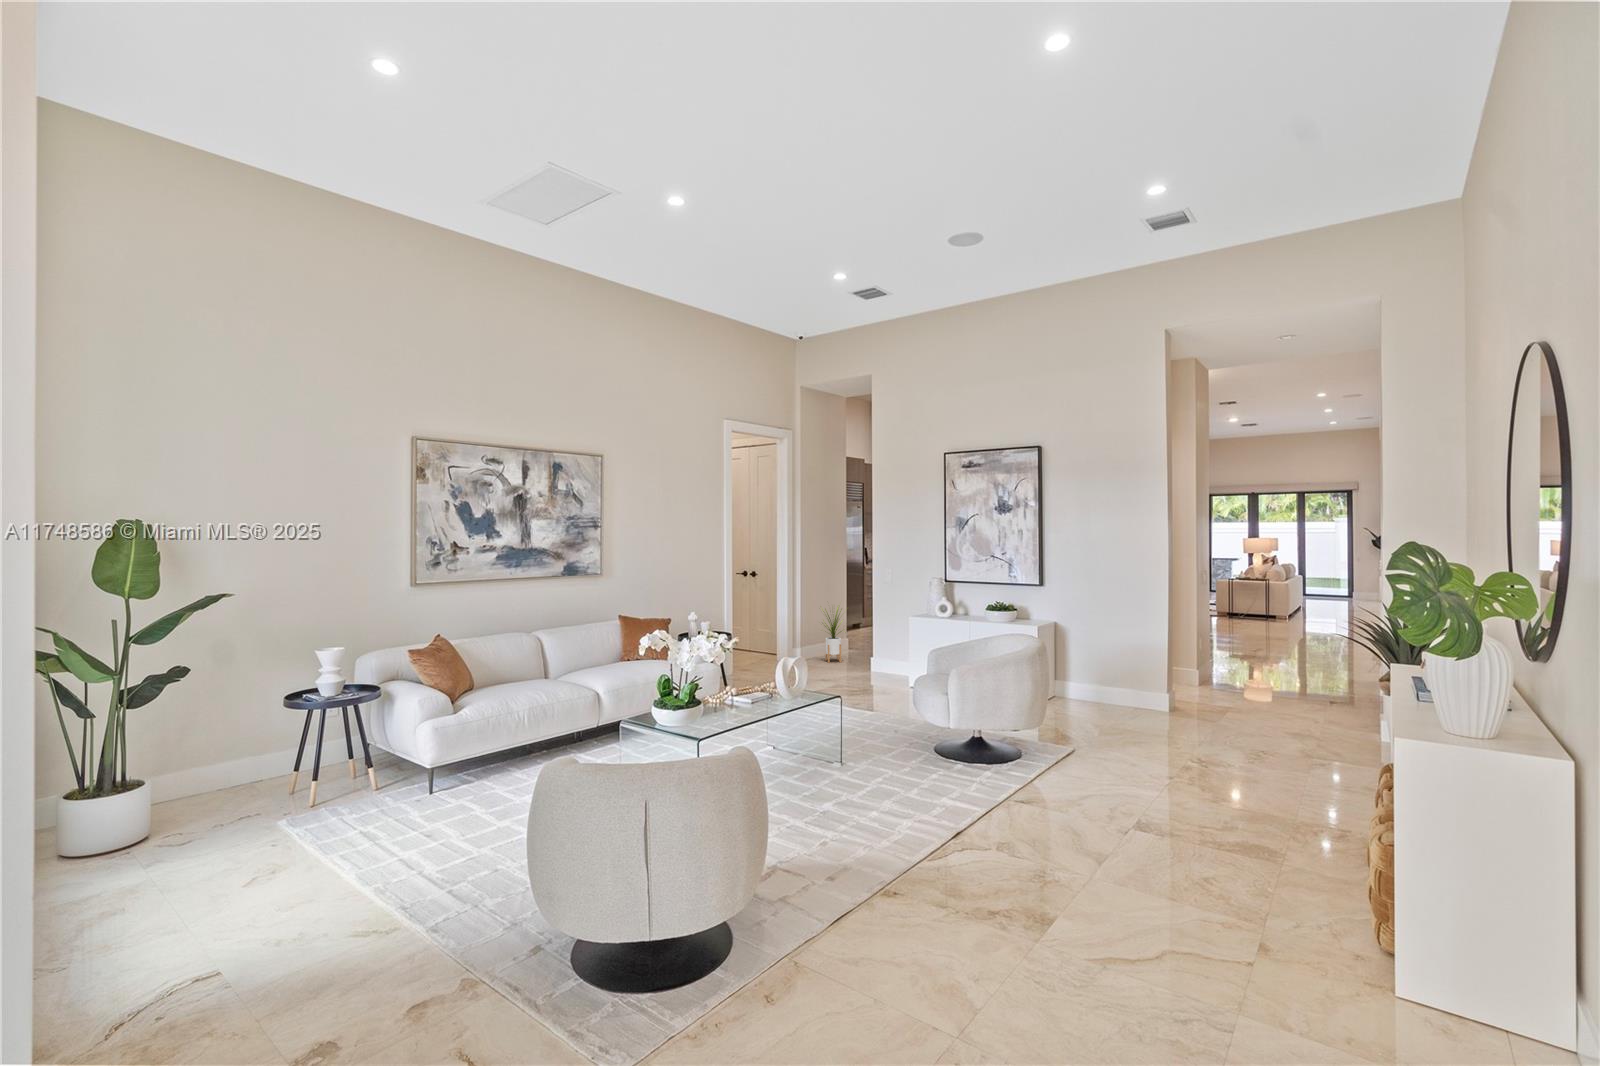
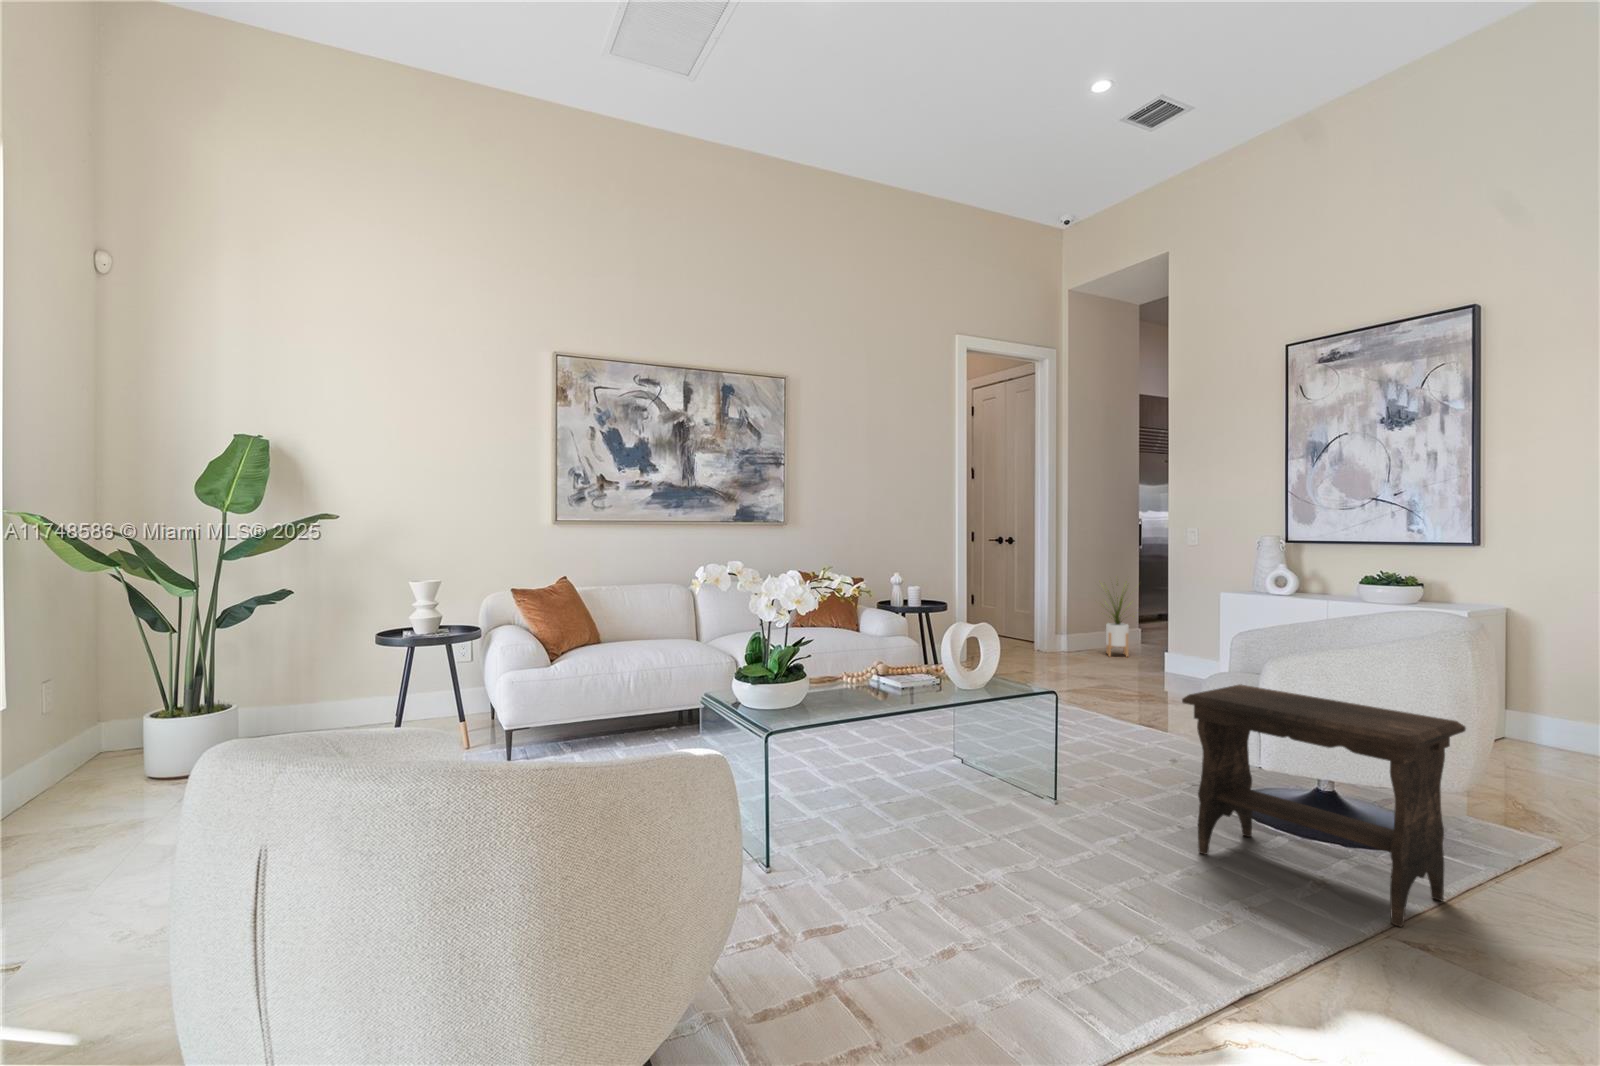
footstool: none [914,683,1038,797] -> present [1182,684,1466,927]

